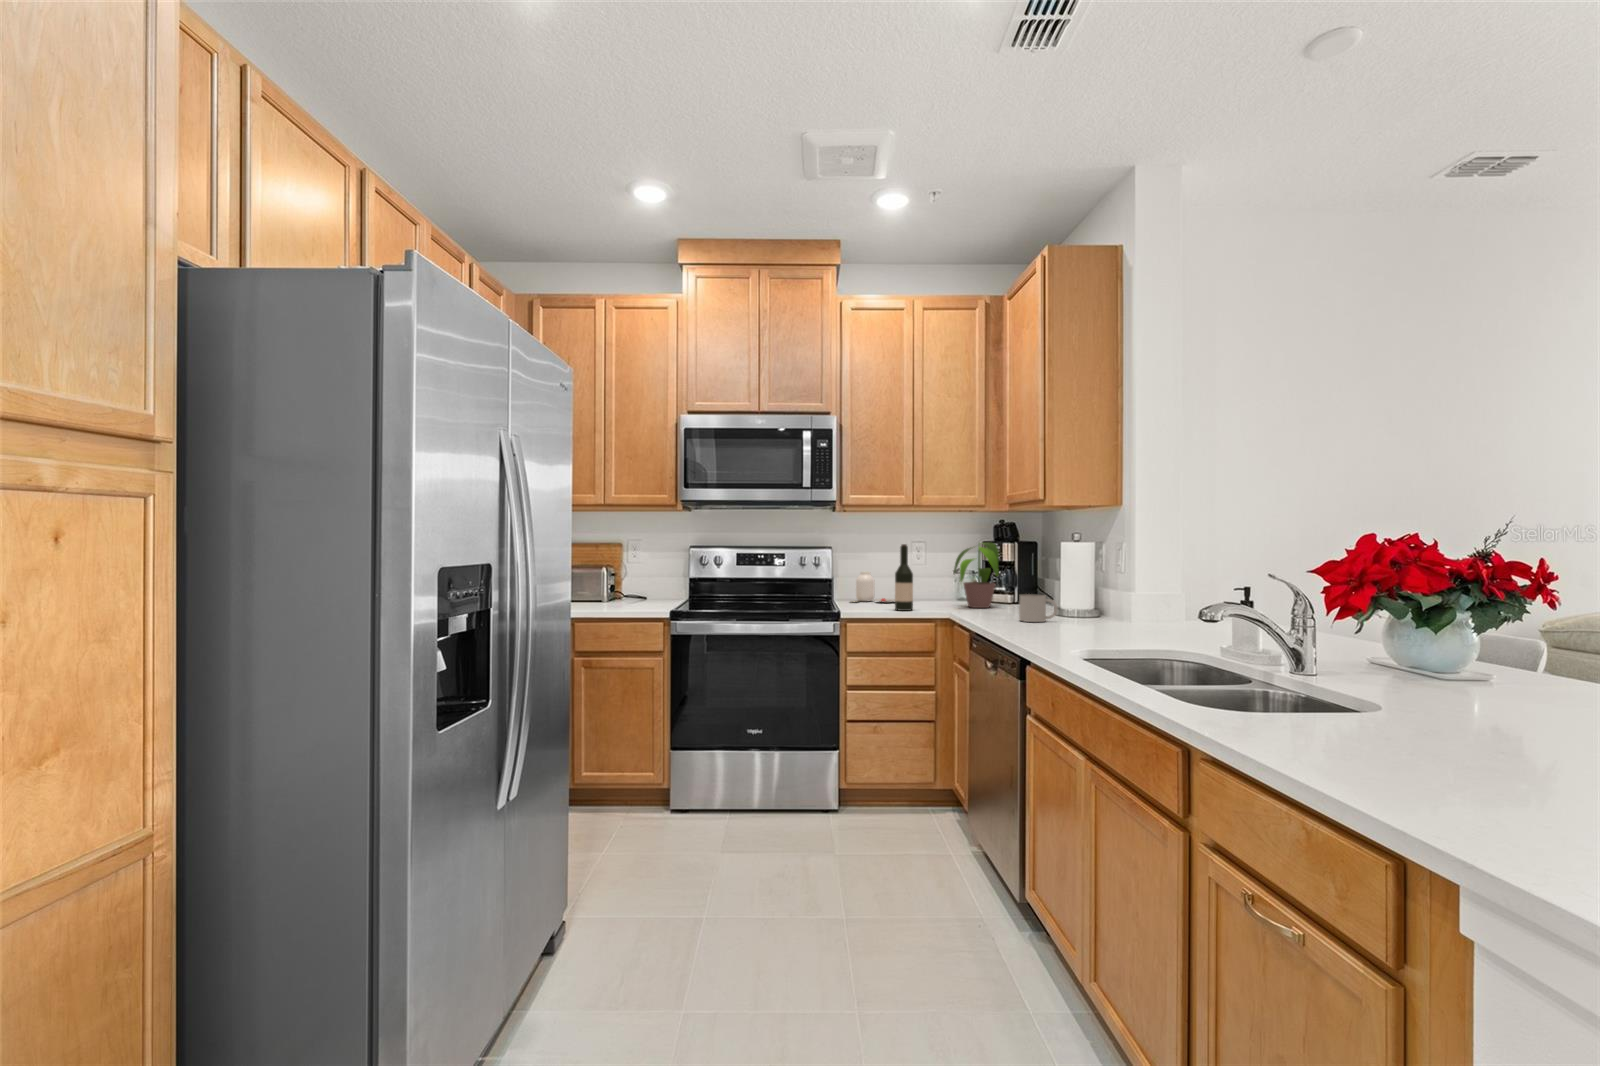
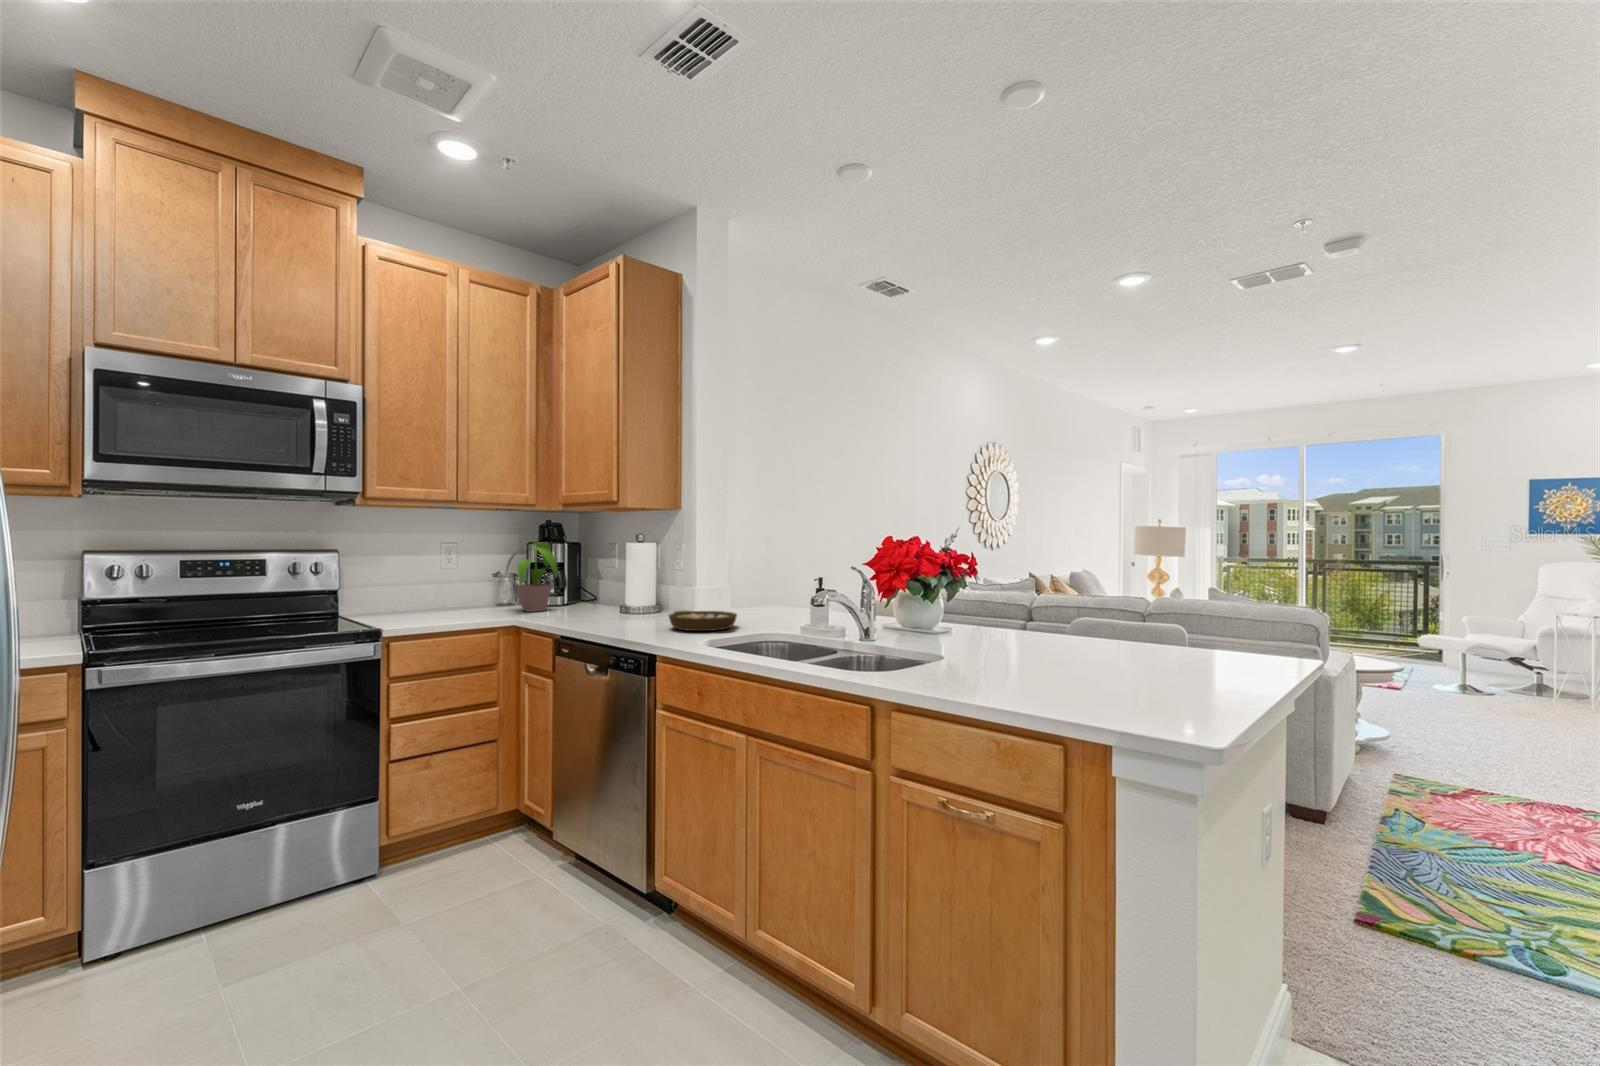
wine bottle: present [895,544,913,611] -> none [444,545,467,621]
jar: present [856,572,895,603] -> none [364,578,431,616]
mug: present [1019,594,1058,622] -> none [604,594,641,622]
bowl: none [1062,616,1141,638] -> present [669,610,737,631]

